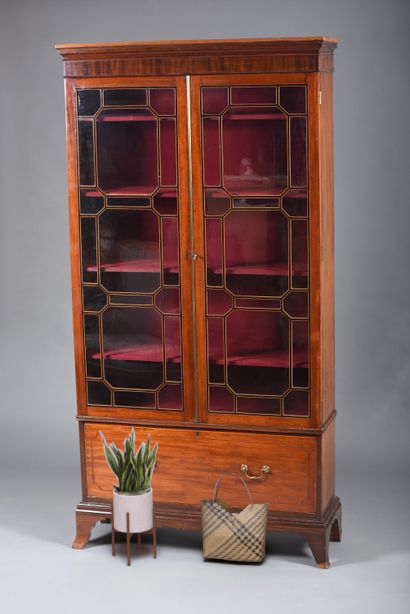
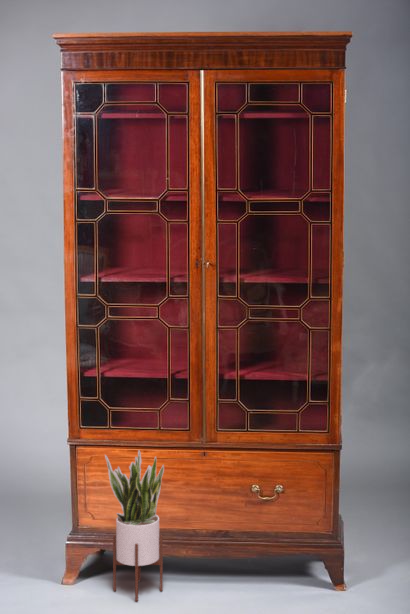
woven basket: present [200,473,269,562] -> none [210,485,283,588]

